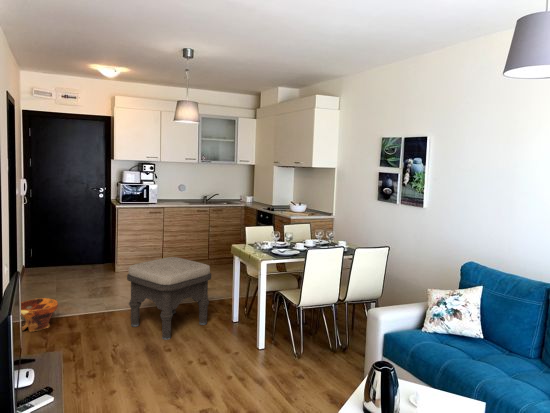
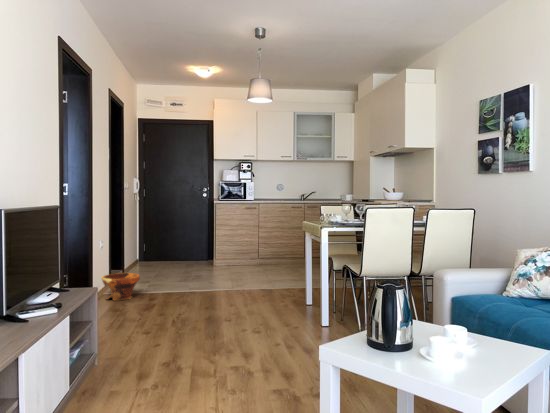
ottoman: present [127,257,211,340] -> none [199,238,282,313]

